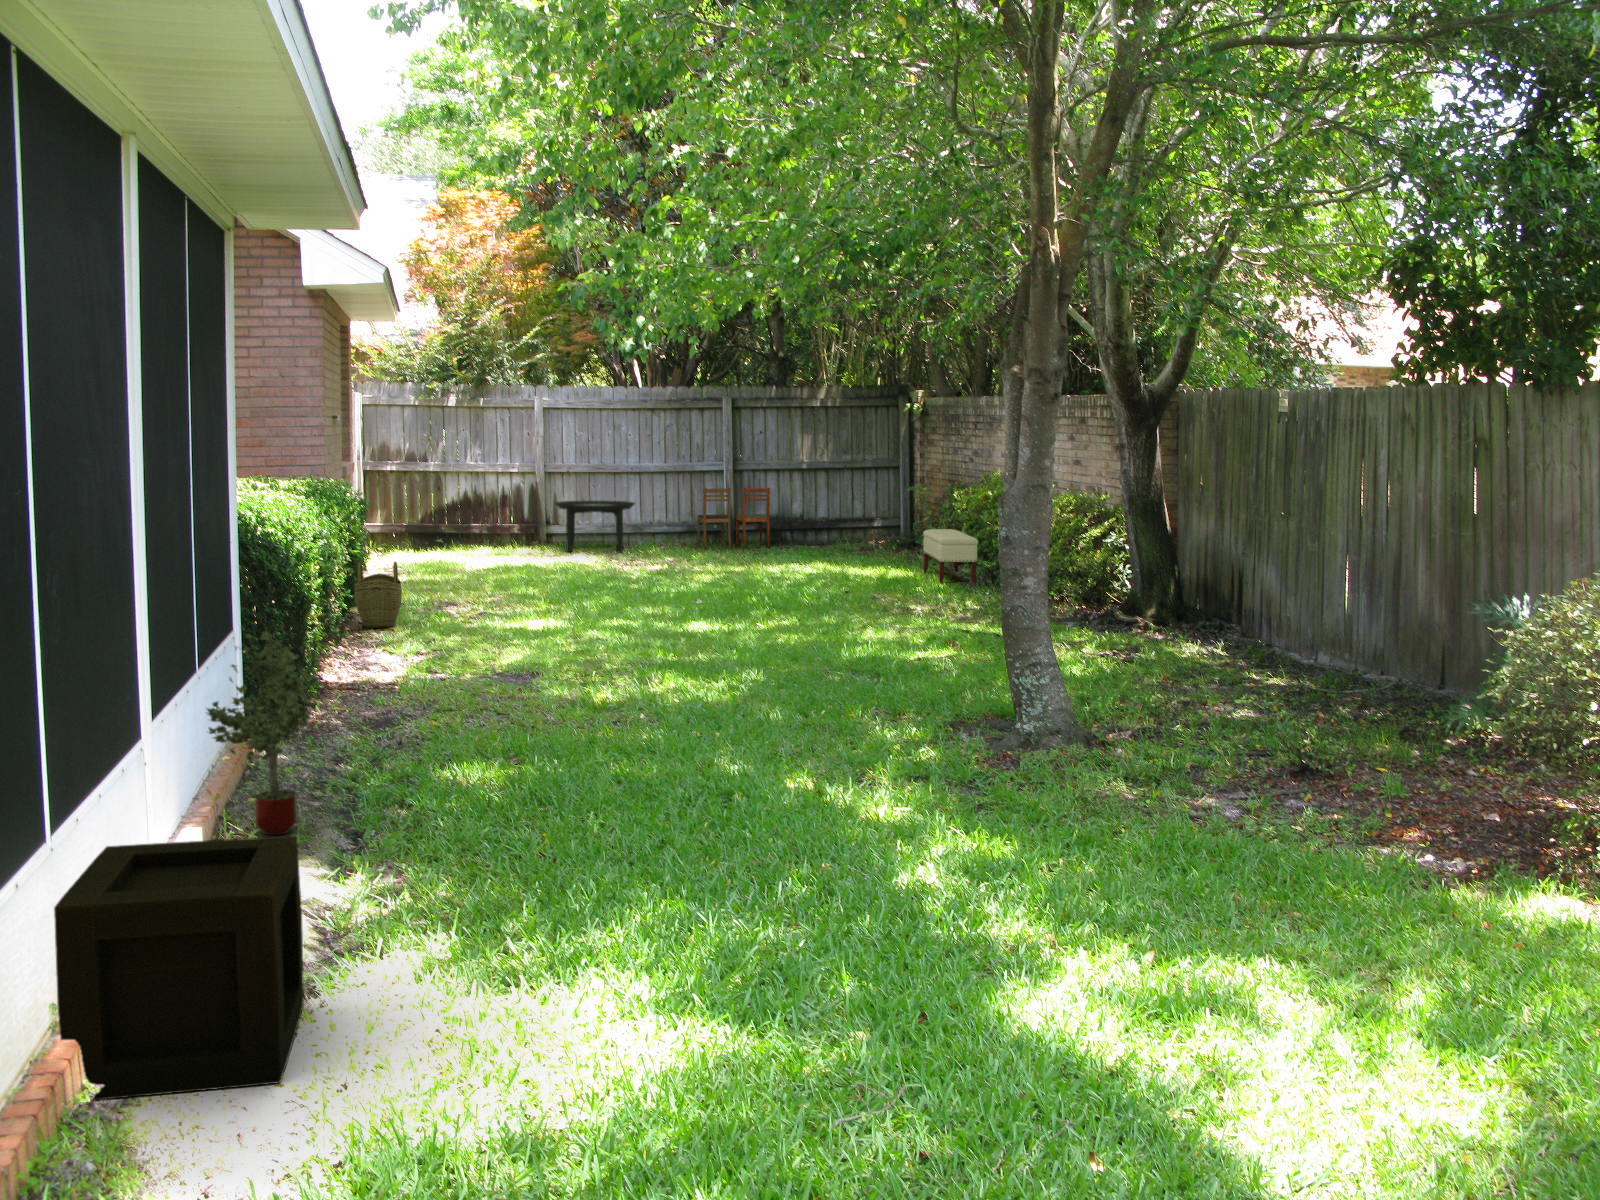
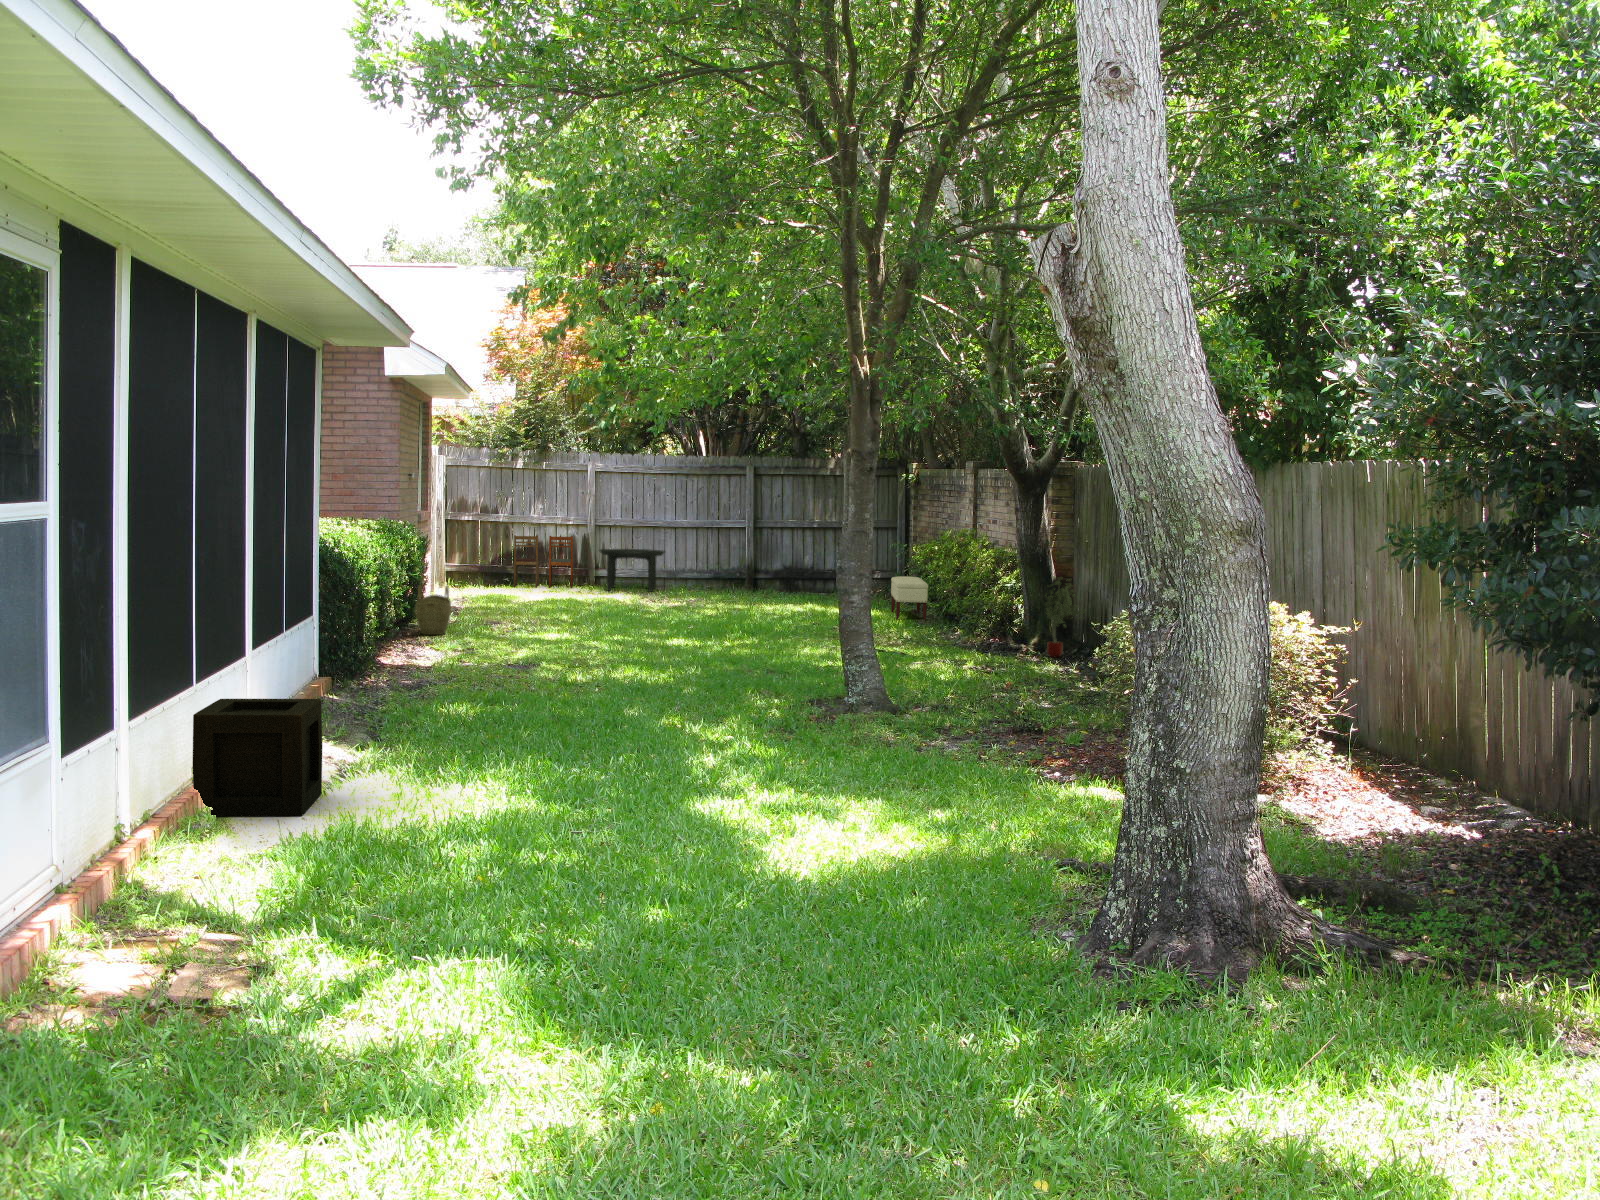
chair: present [697,488,770,549] -> present [514,535,573,588]
potted tree: present [207,632,313,835] -> present [1046,578,1084,657]

